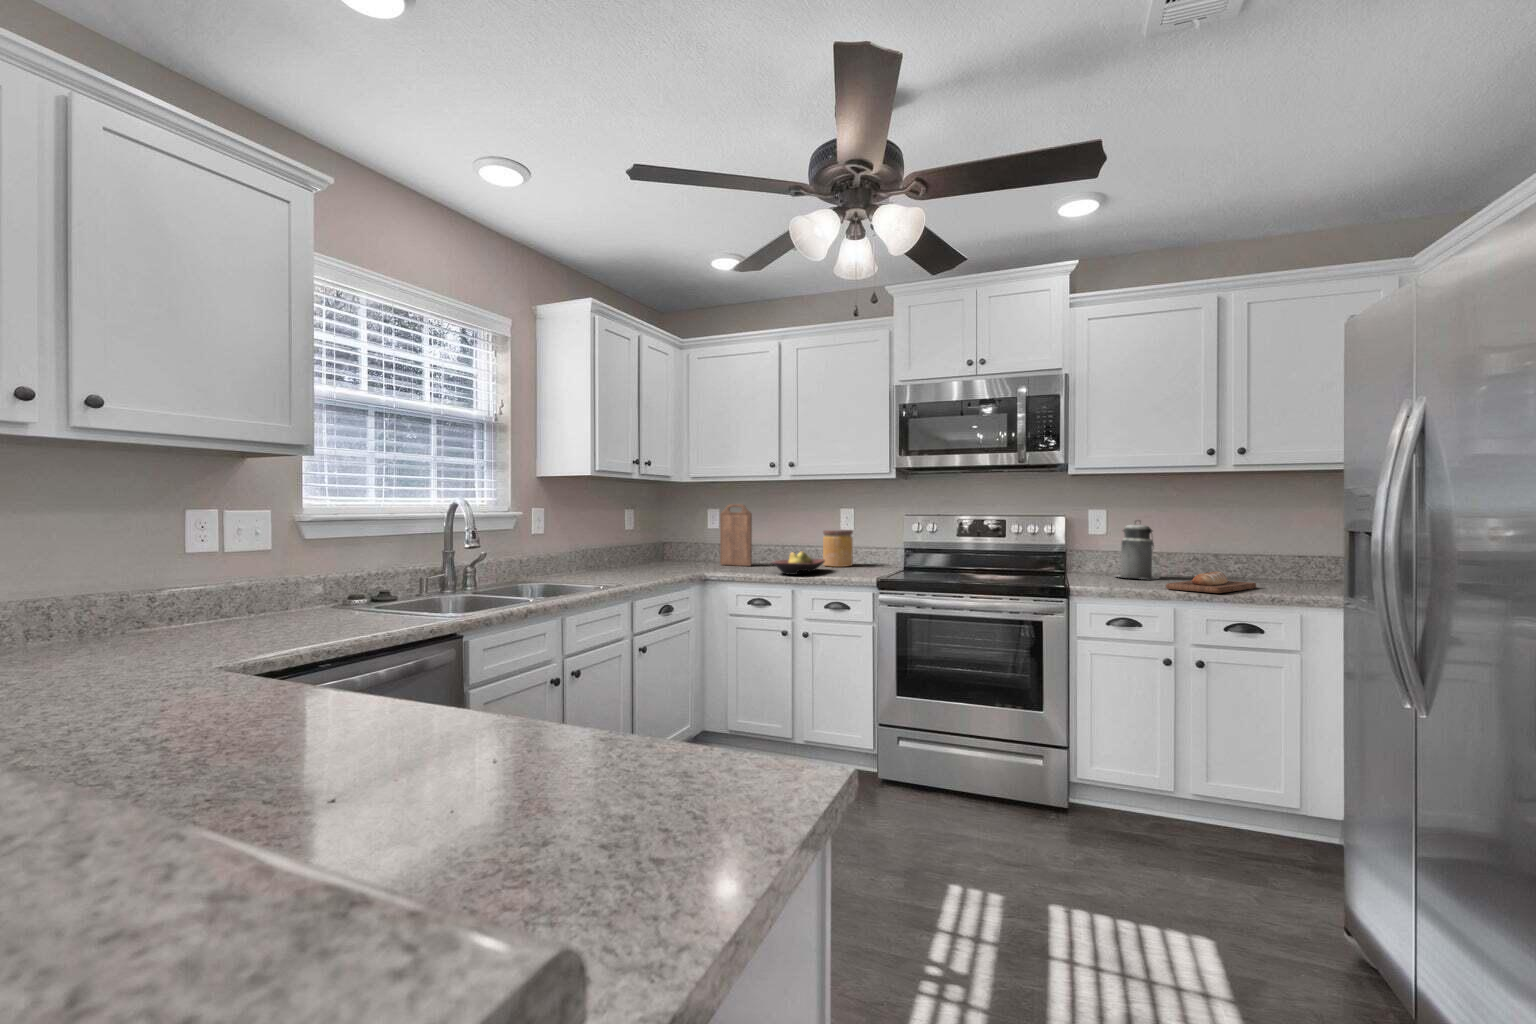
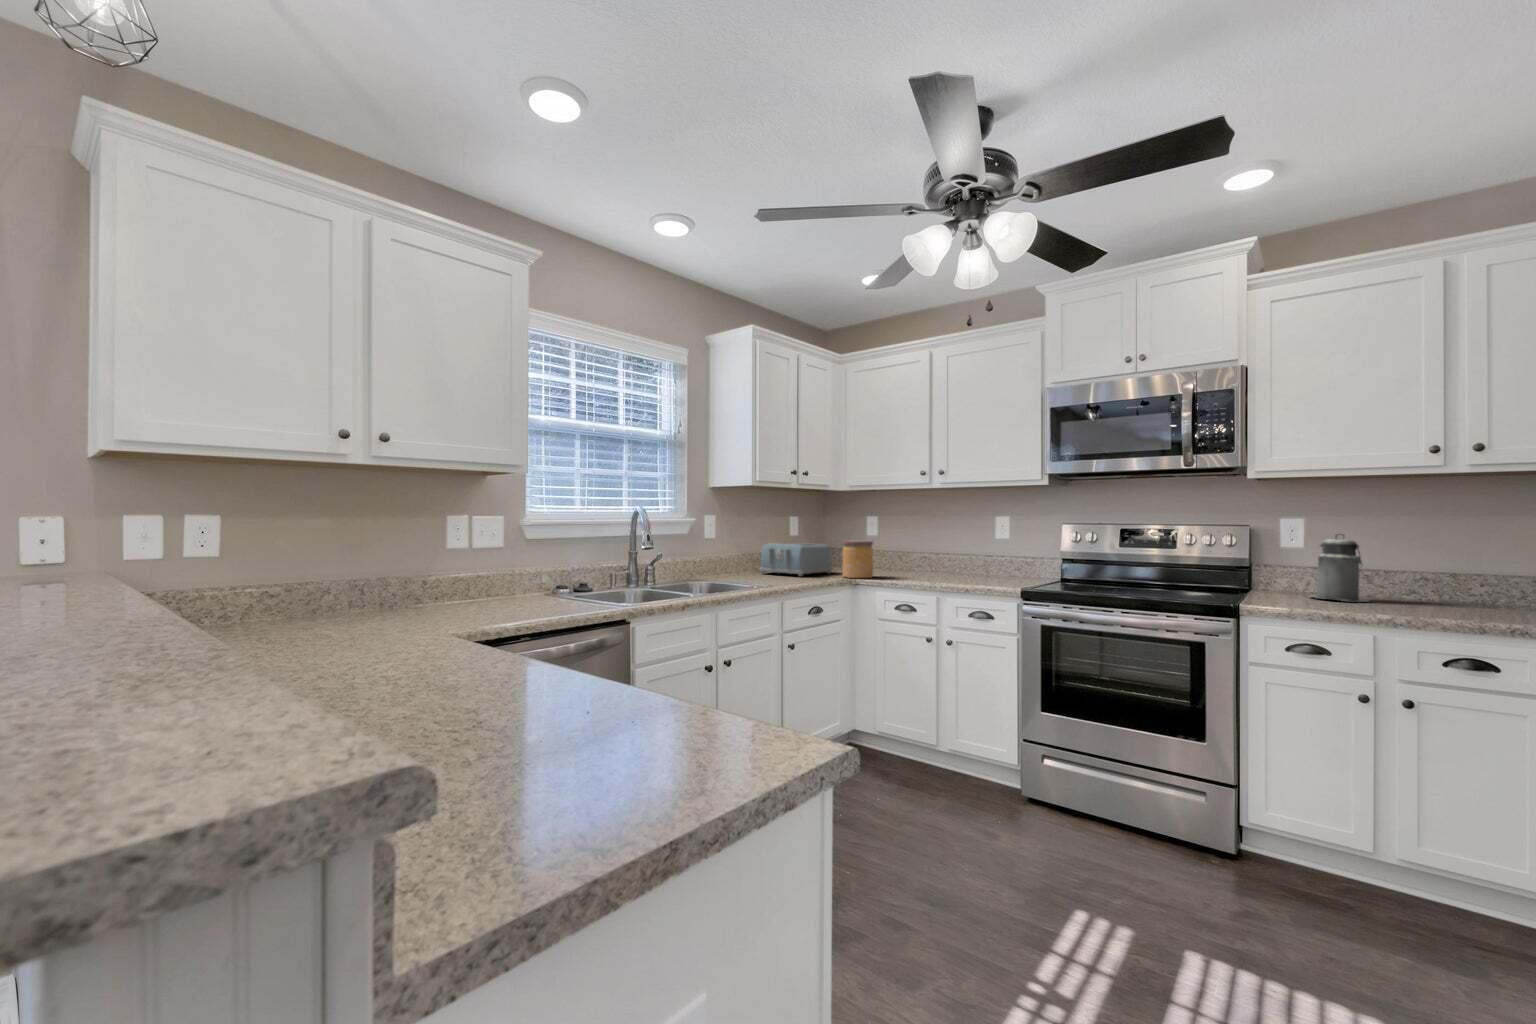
cutting board: present [720,504,752,566] -> none [876,514,906,572]
jar: present [823,530,853,567] -> present [843,540,873,578]
toaster: none [594,538,675,574] -> present [759,543,832,576]
fruit bowl: present [772,551,825,575] -> none [919,559,975,581]
bread loaf: present [1166,572,1256,593] -> none [1369,596,1504,621]

